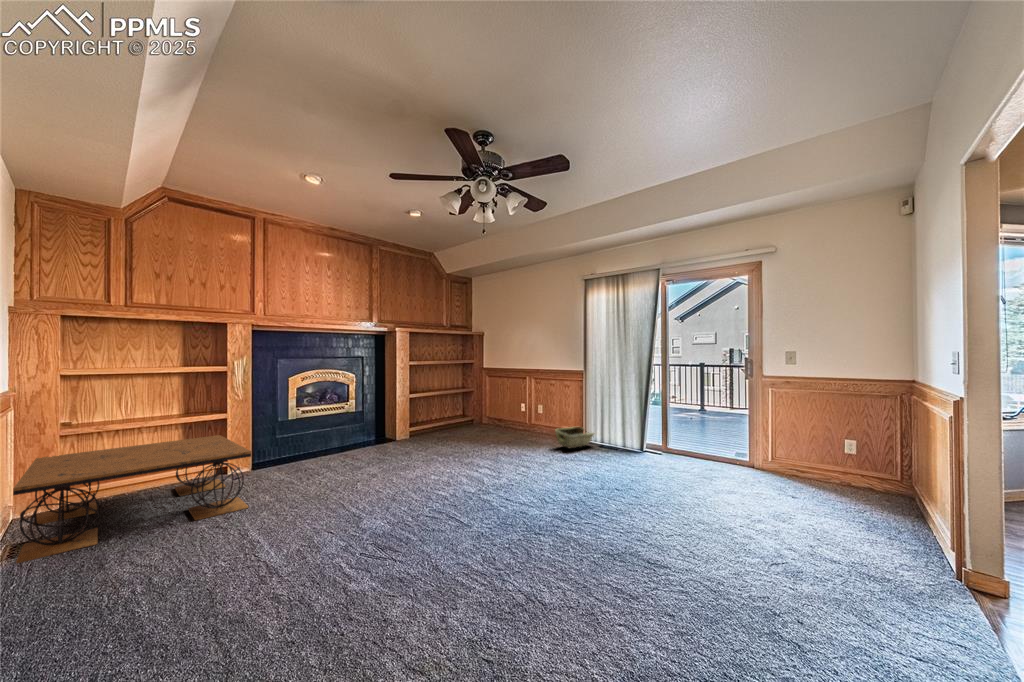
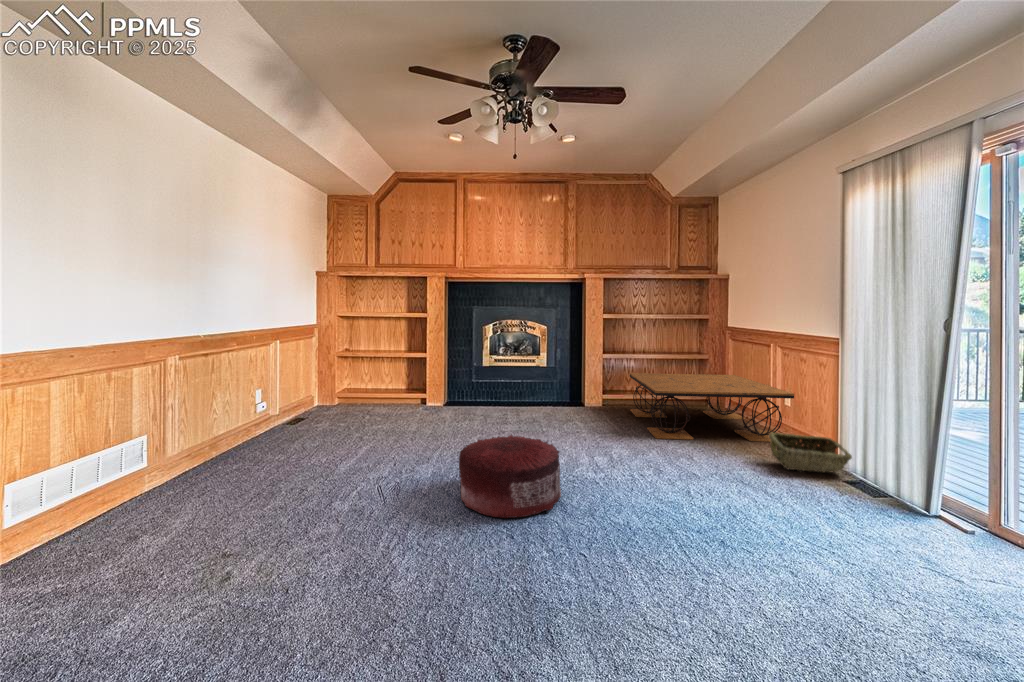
coffee table: present [13,435,251,564] -> present [629,373,794,442]
pouf: none [423,455,507,519] -> present [459,435,561,518]

